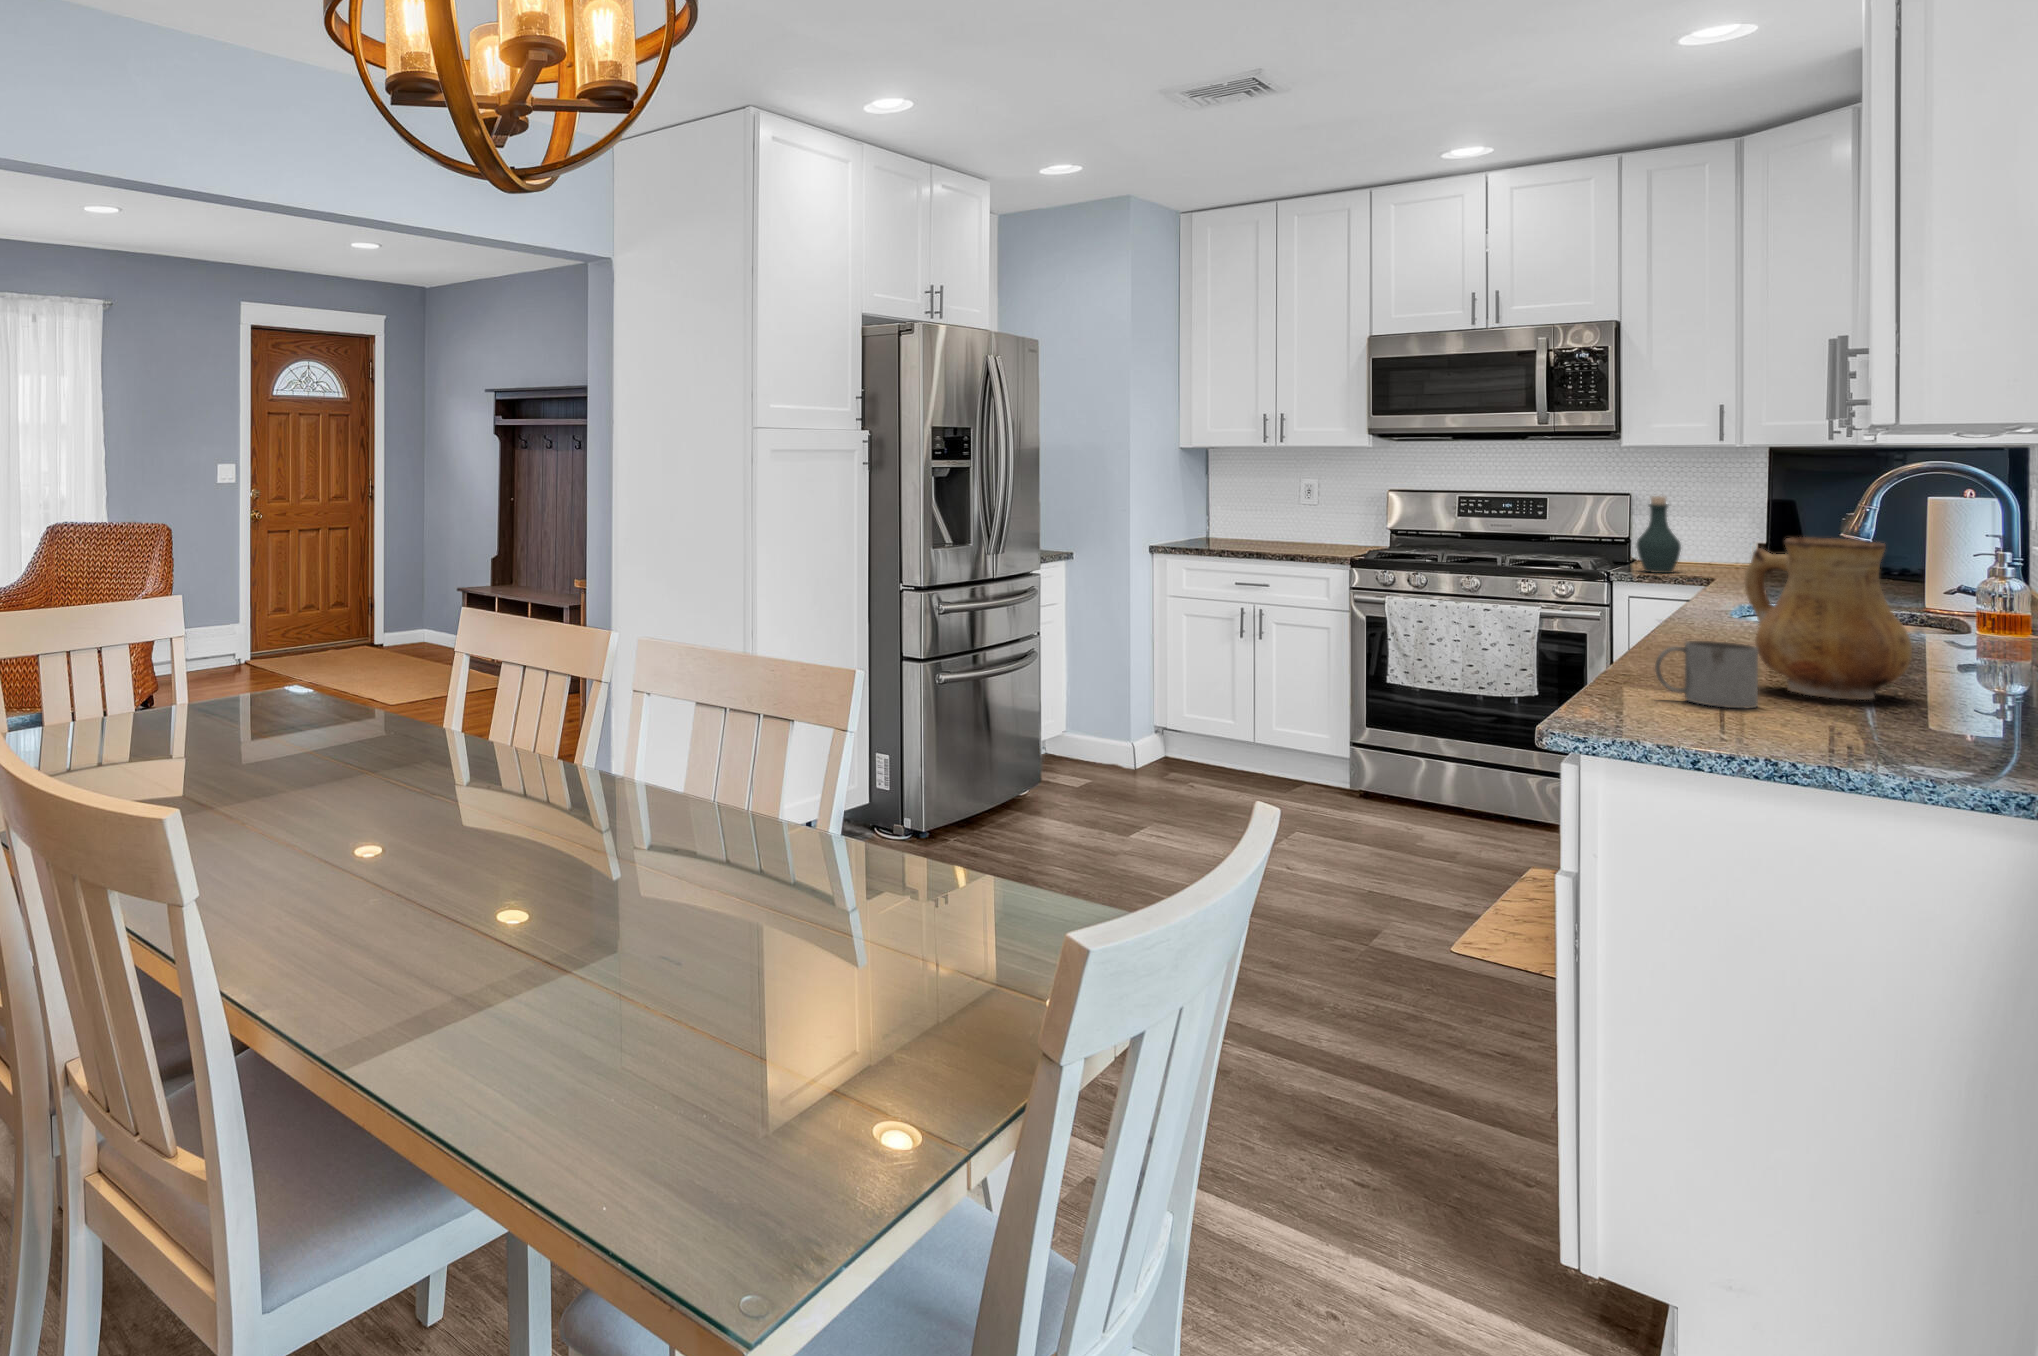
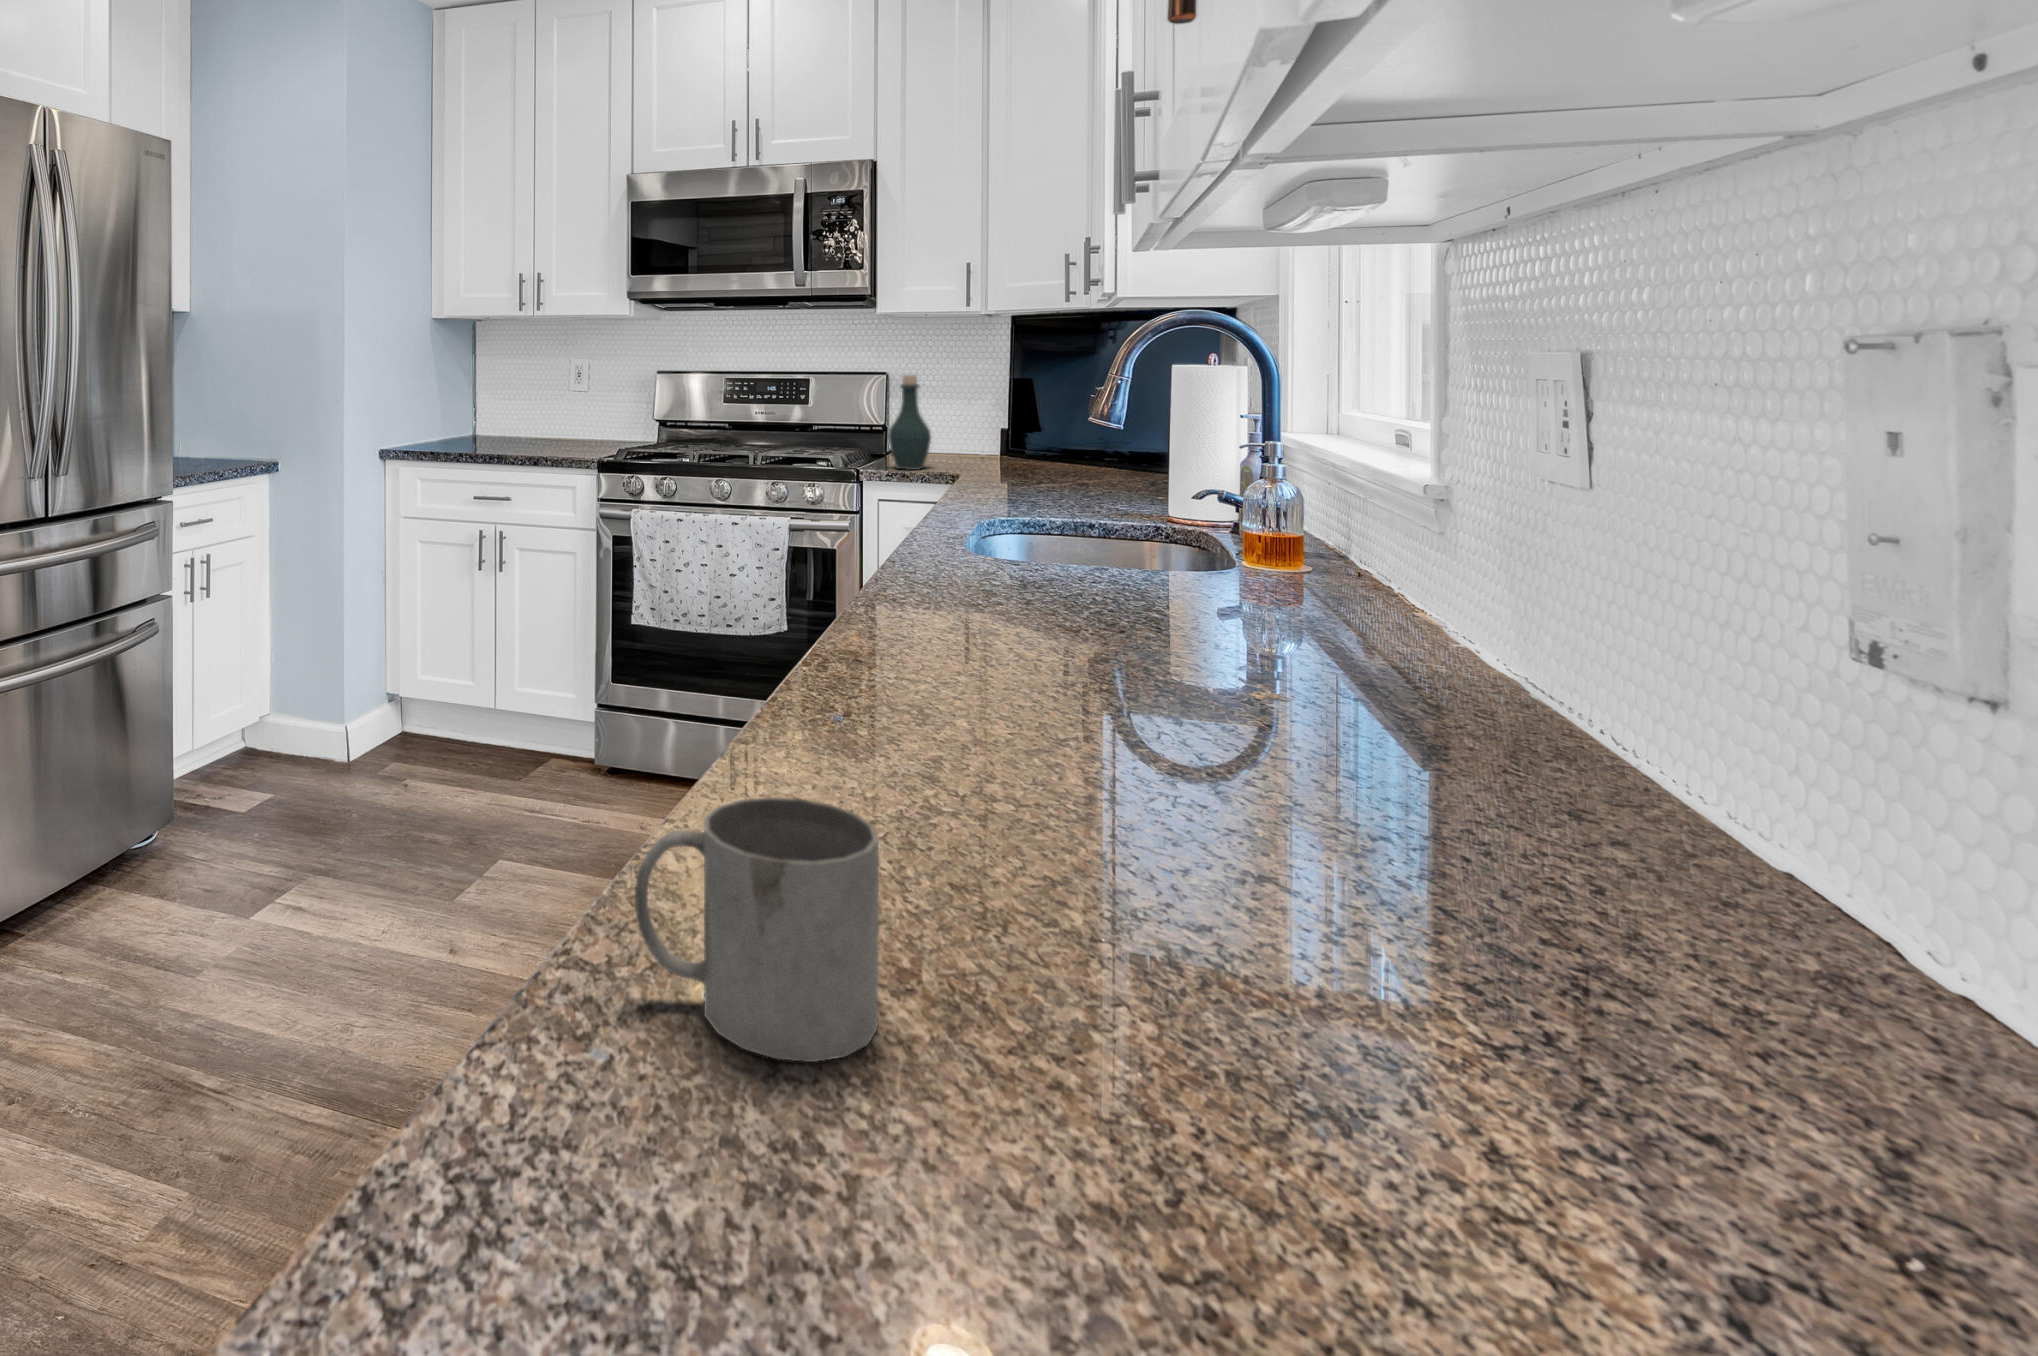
ceramic pitcher: present [1745,537,1912,700] -> none [896,459,1232,922]

